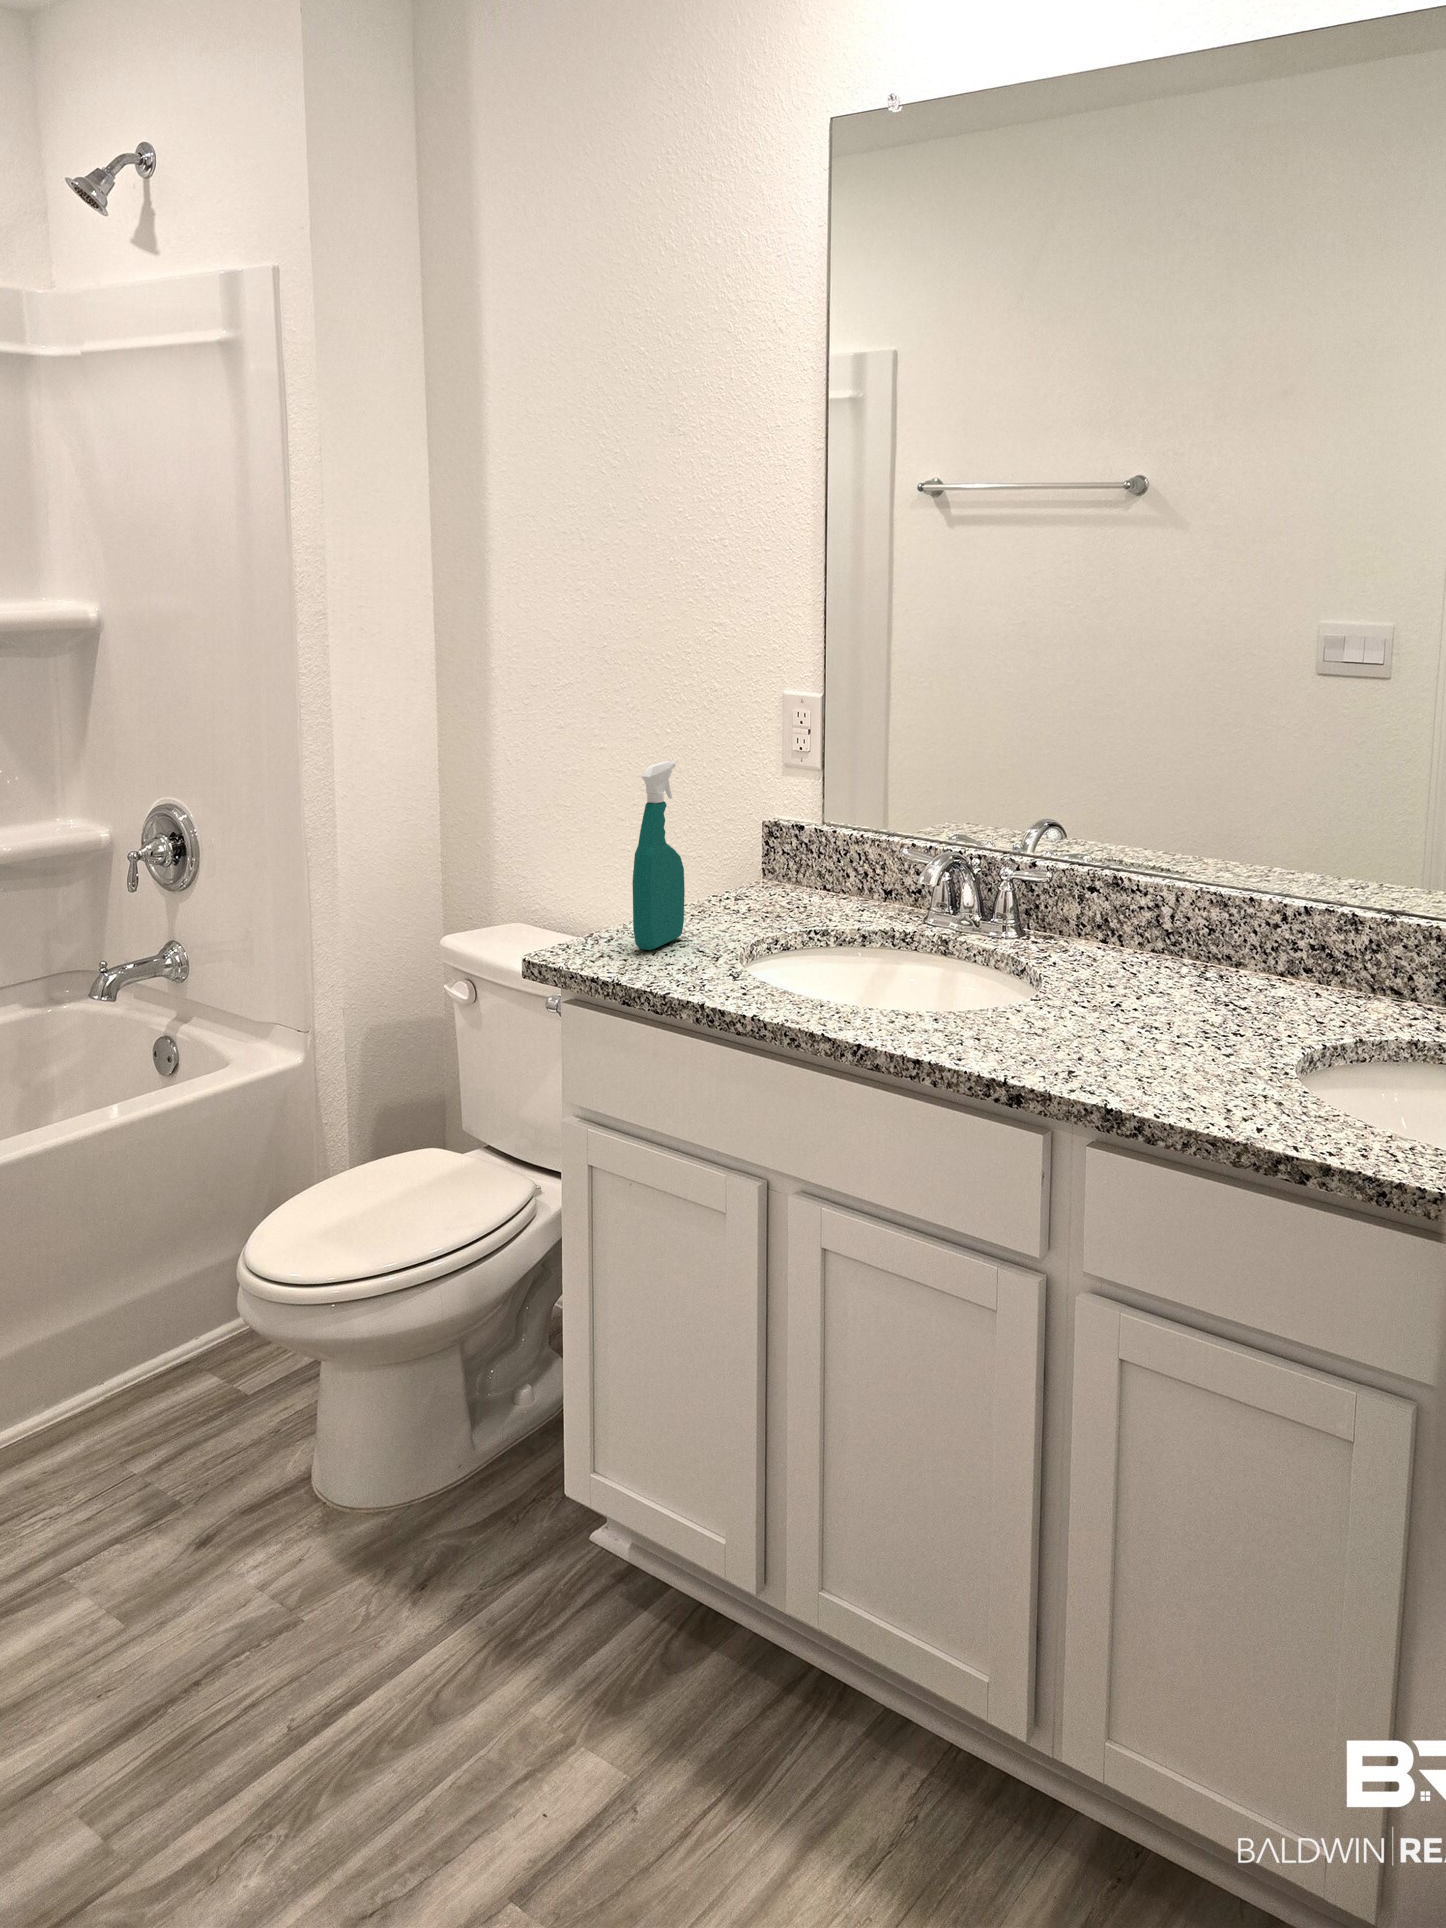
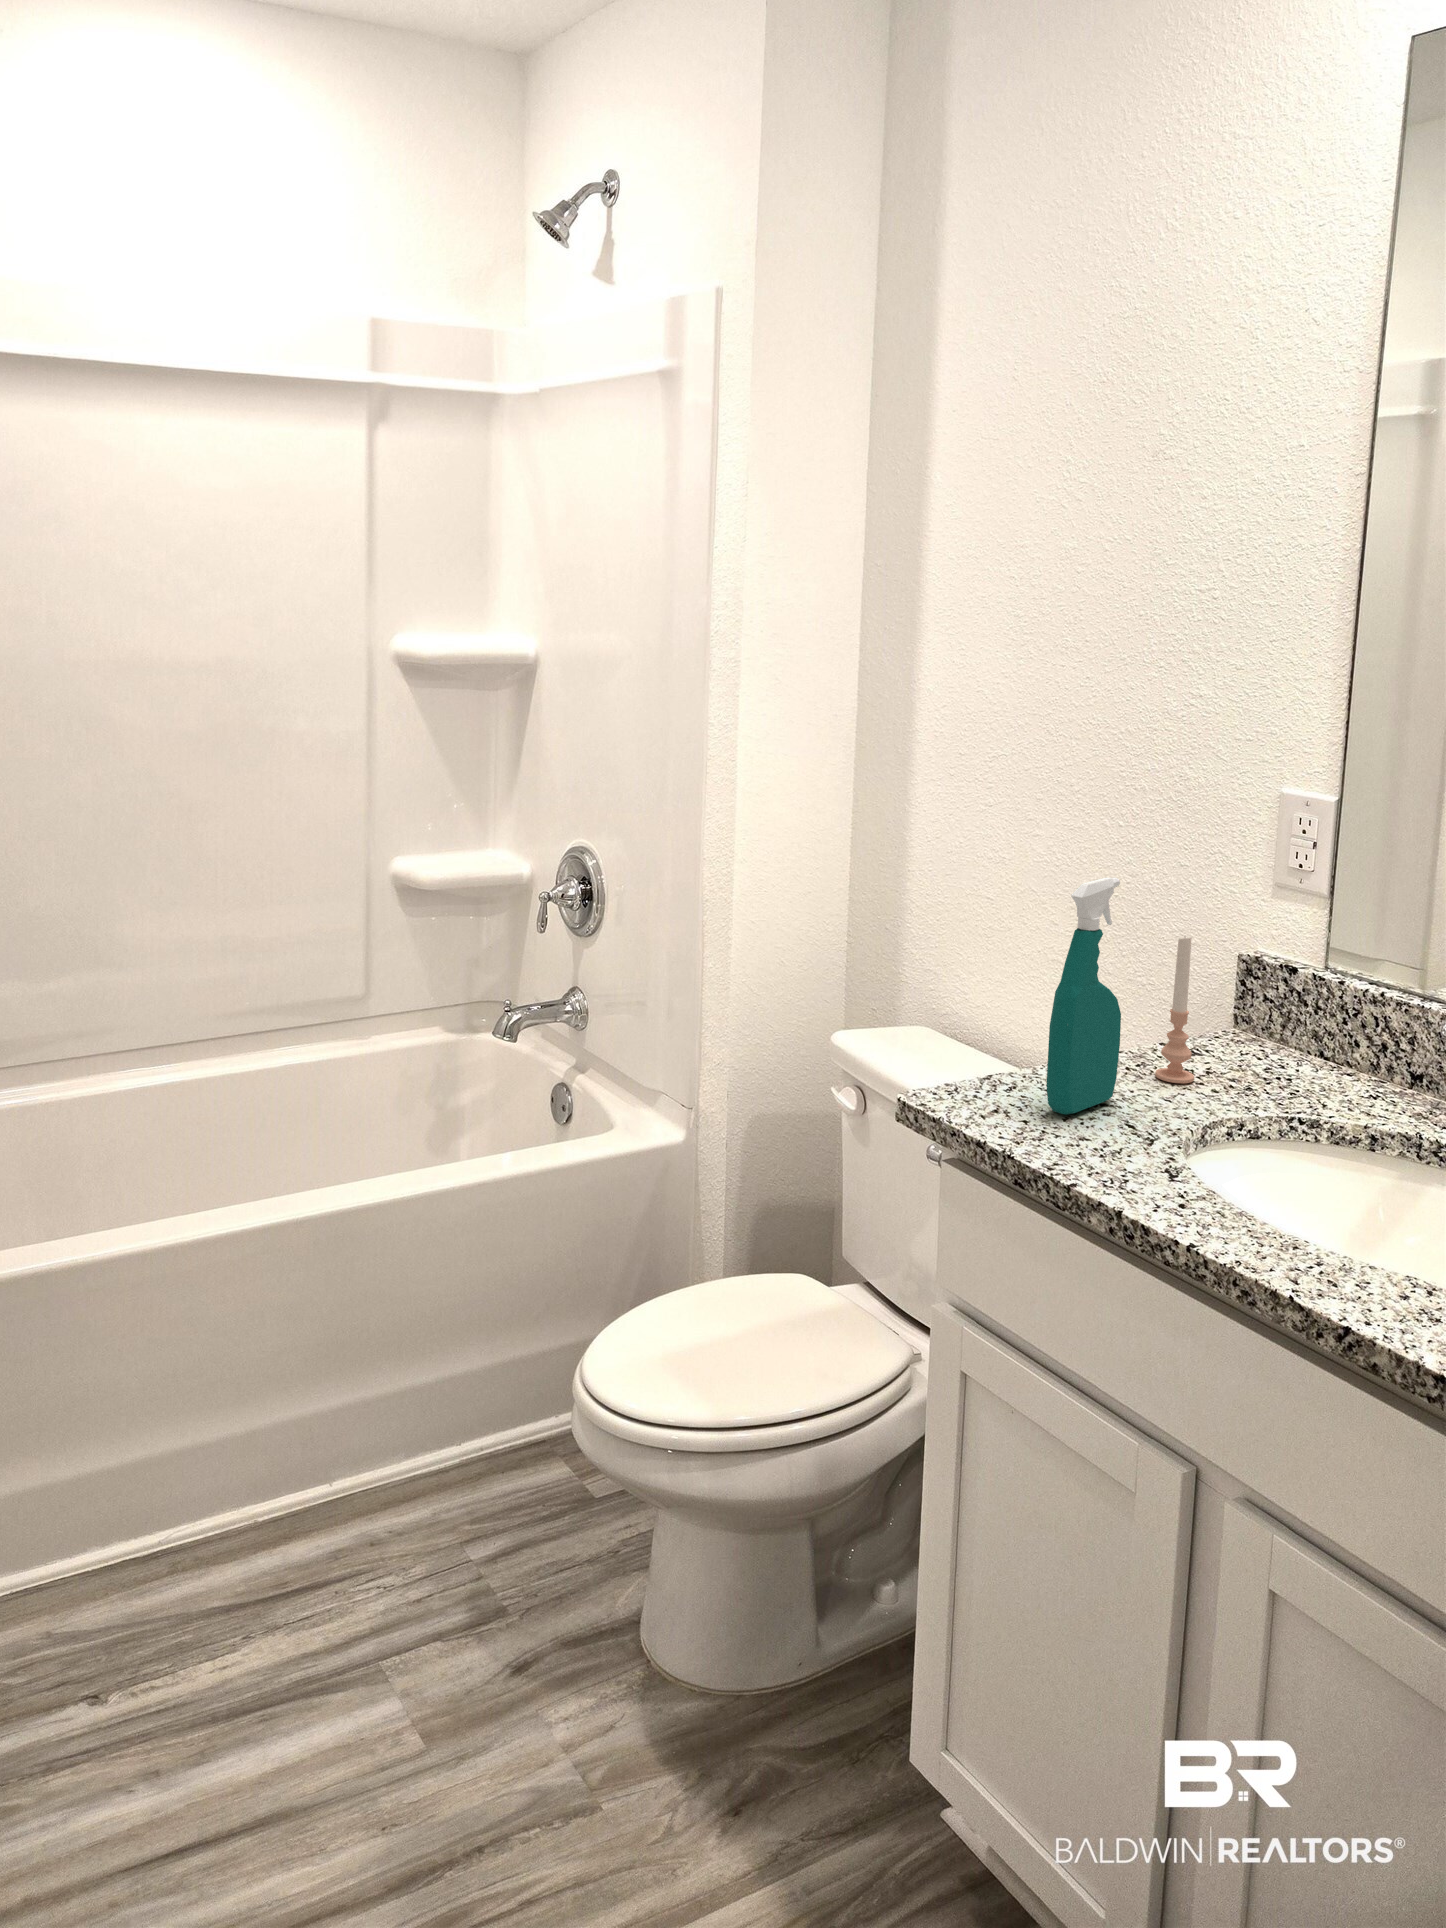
candle: none [710,805,739,921] -> present [1155,937,1194,1083]

